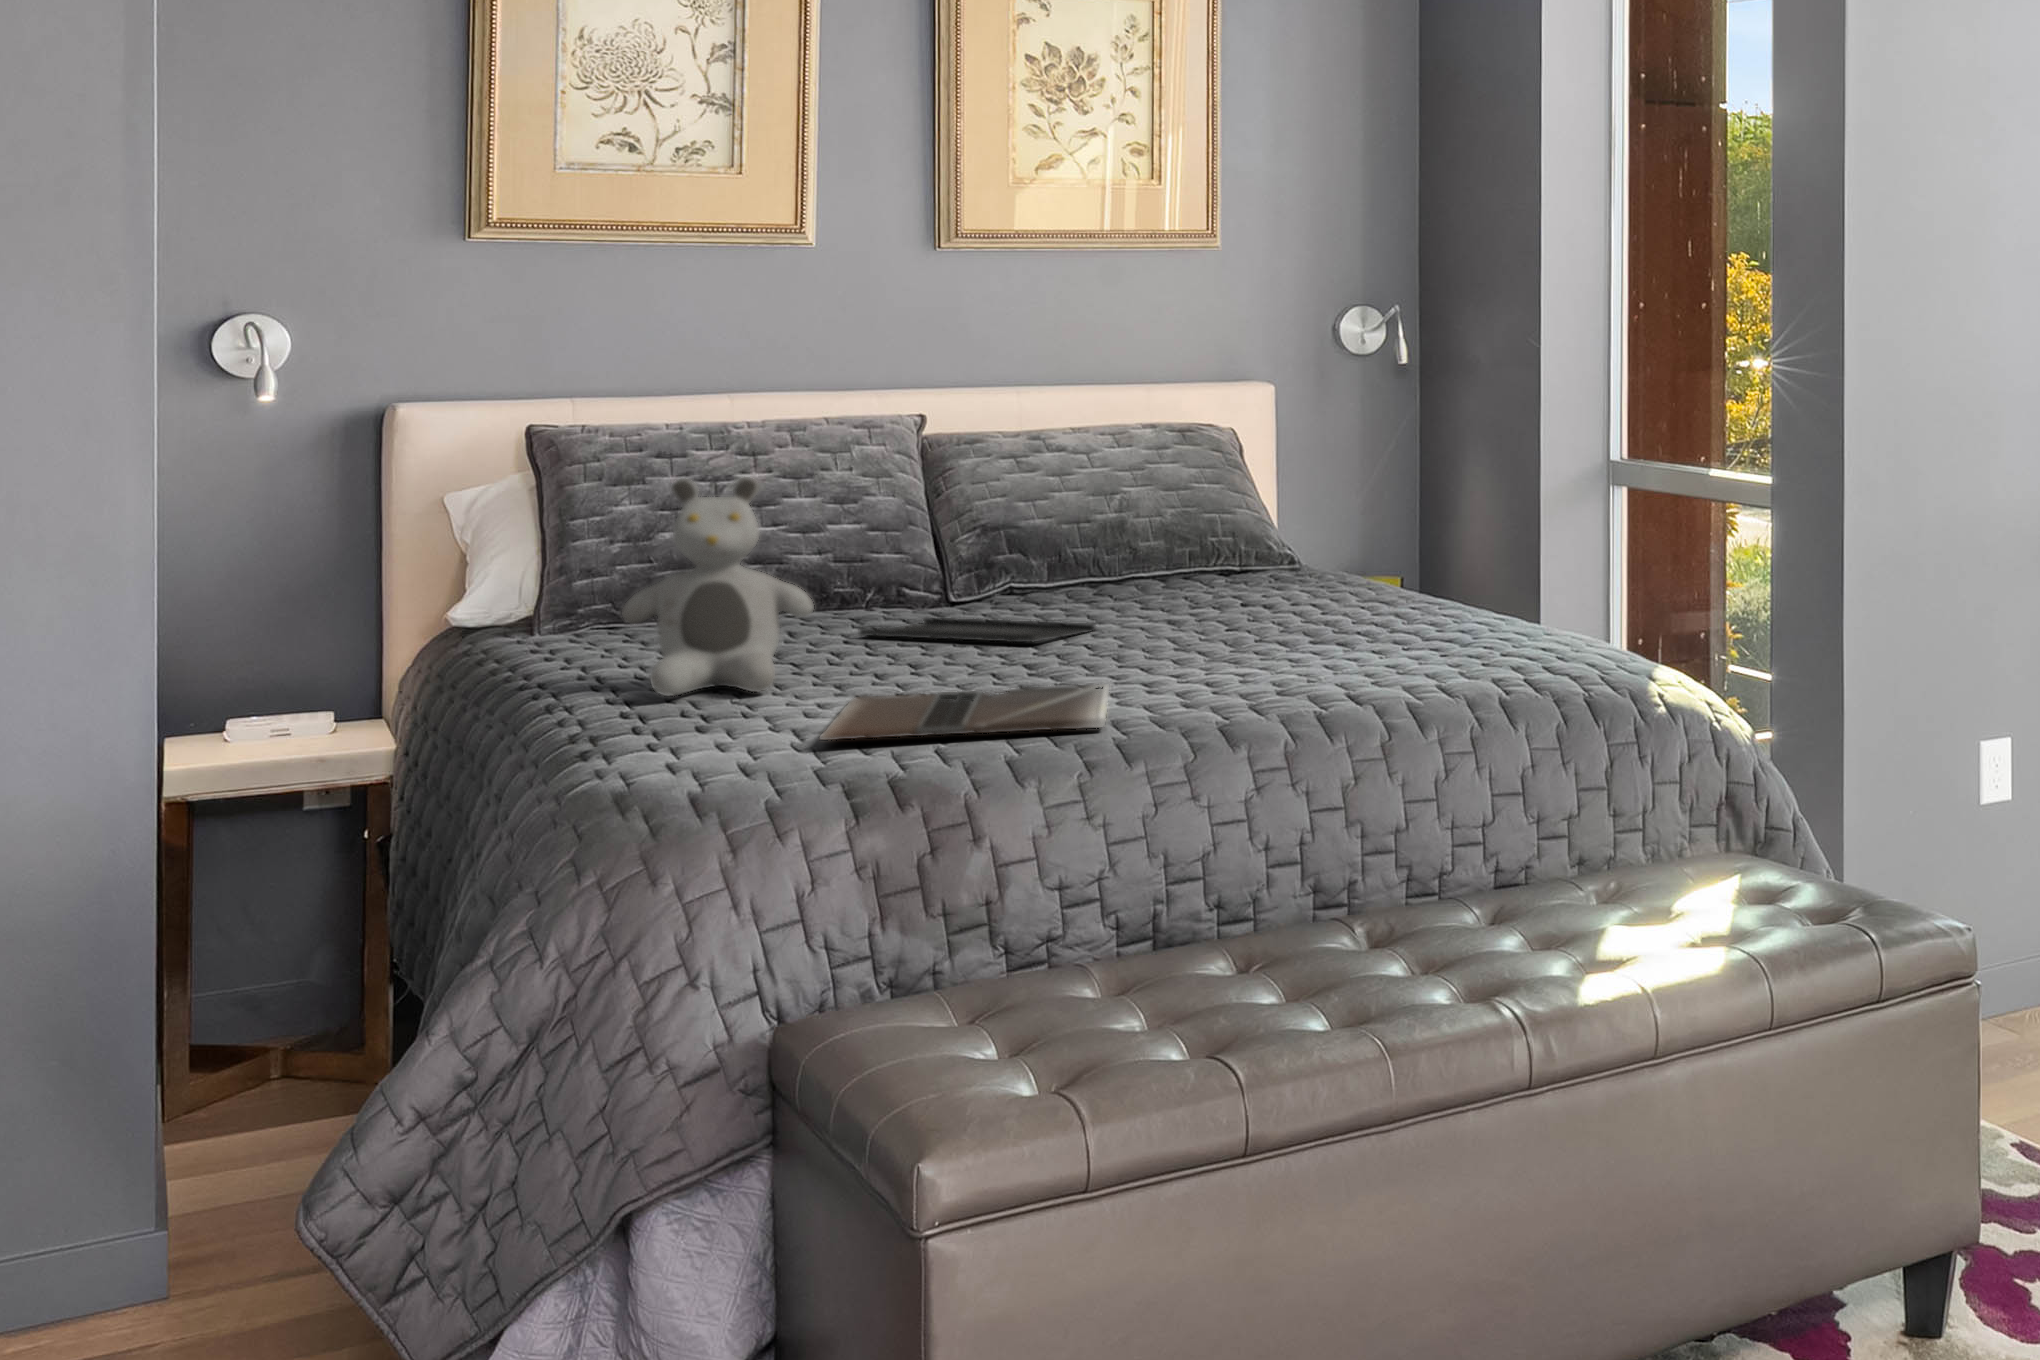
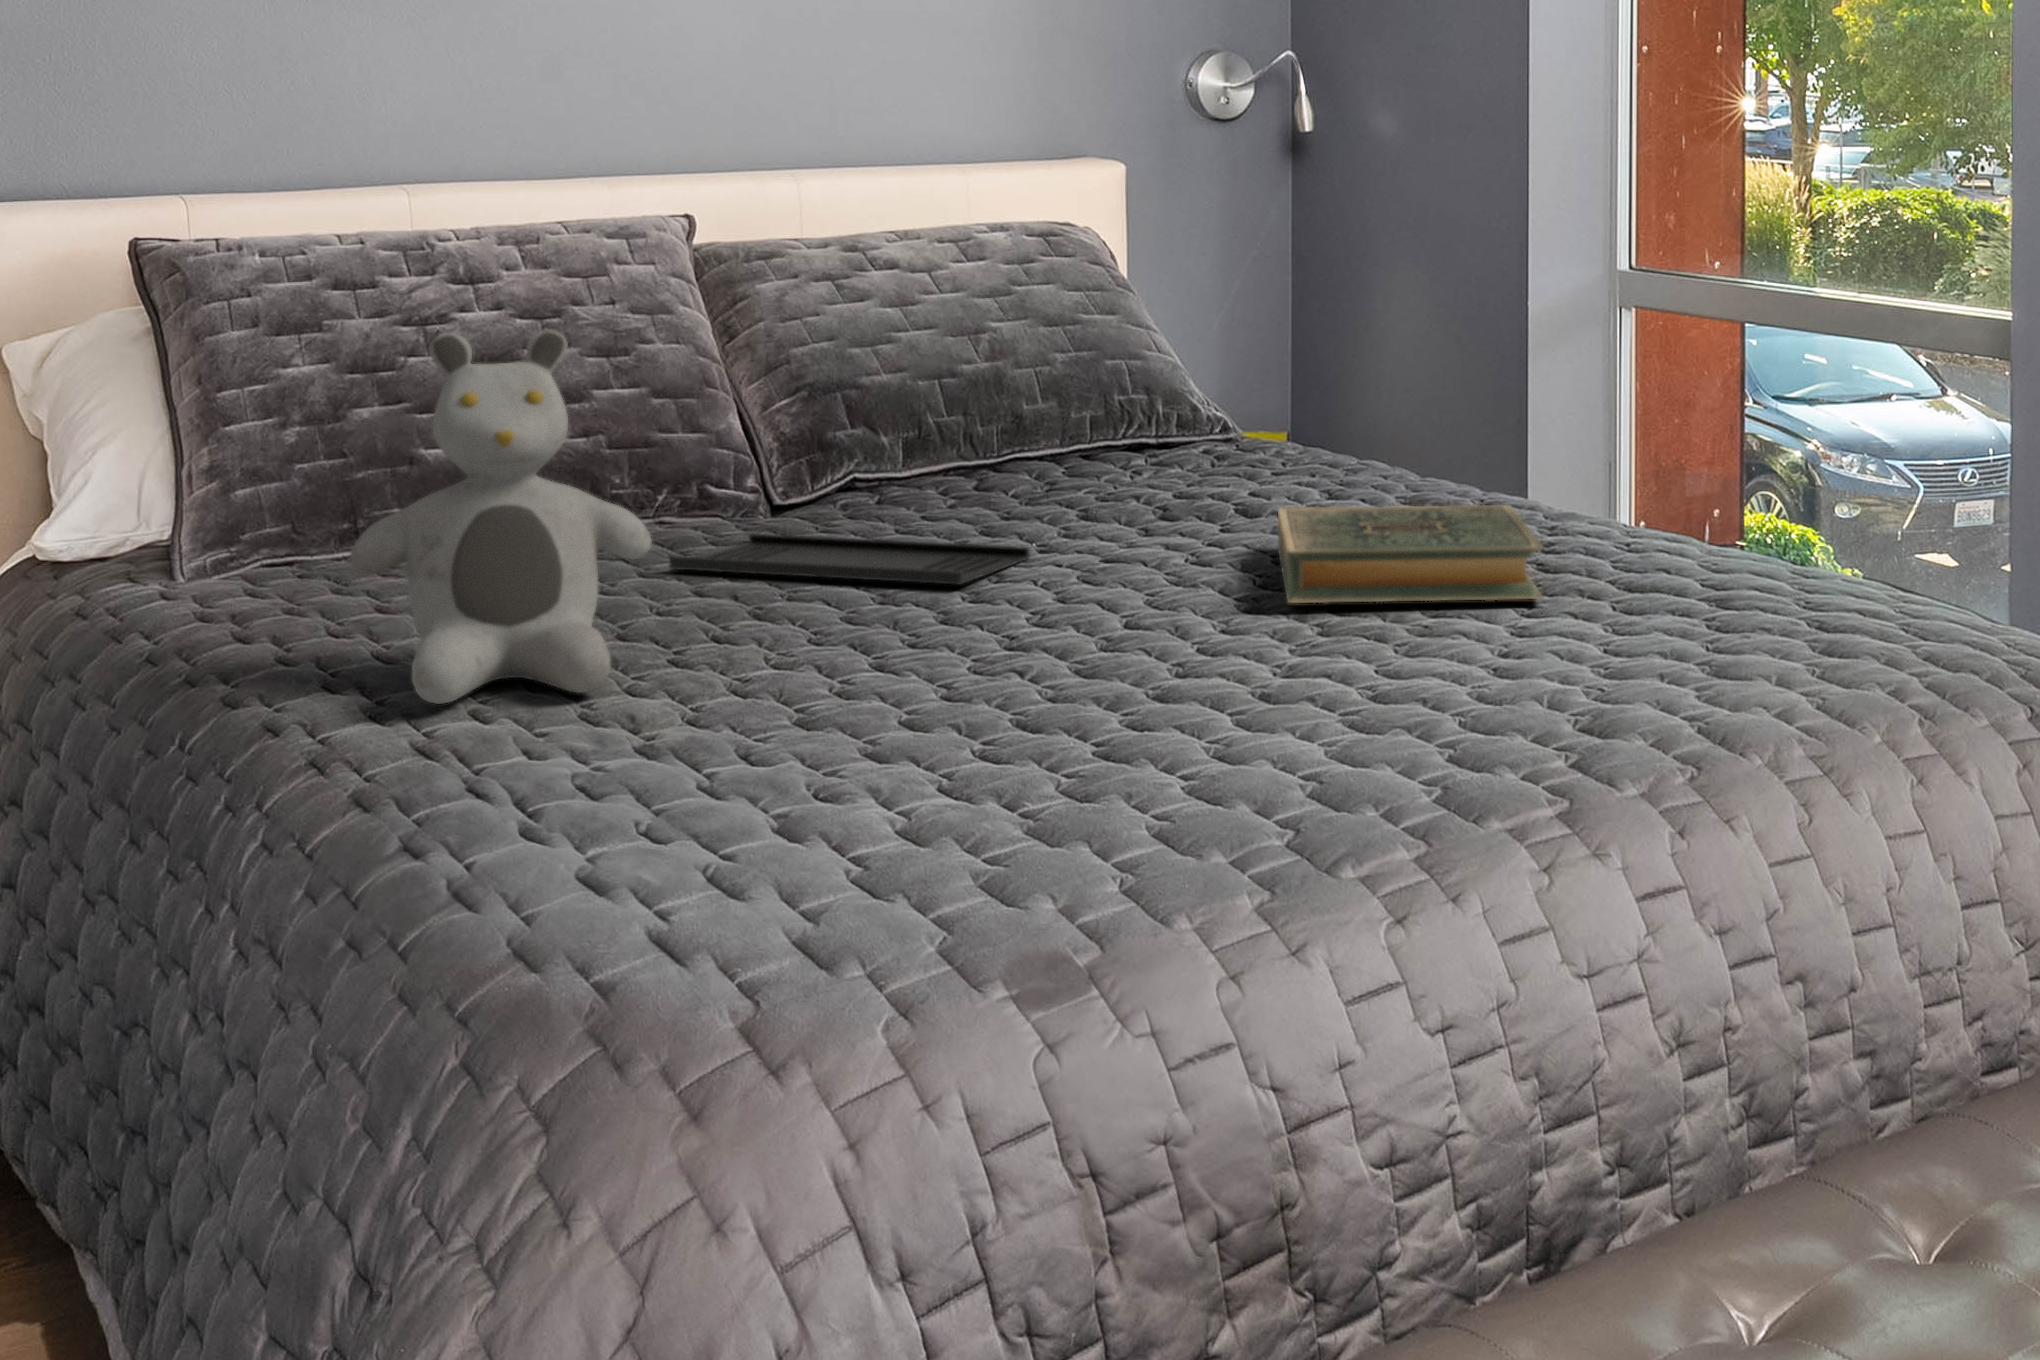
hardback book: none [1224,598,1412,650] -> present [1278,505,1543,603]
laptop: present [820,684,1109,740] -> none [747,674,1247,819]

